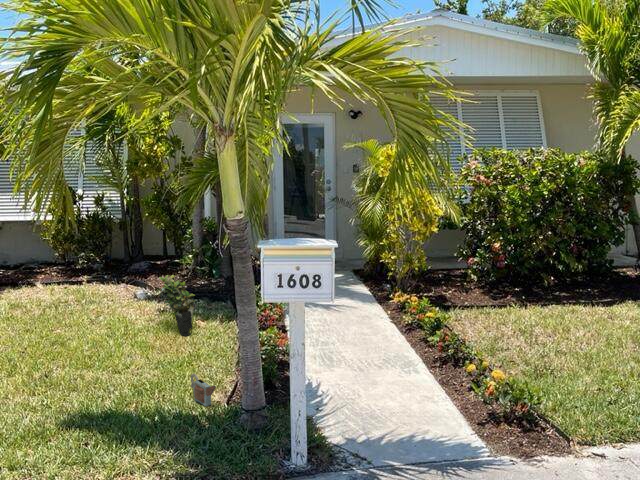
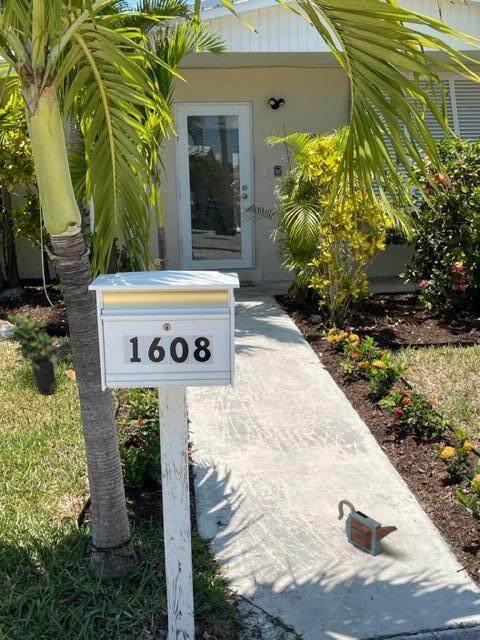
watering can: present [191,374,216,406] -> present [338,500,397,556]

